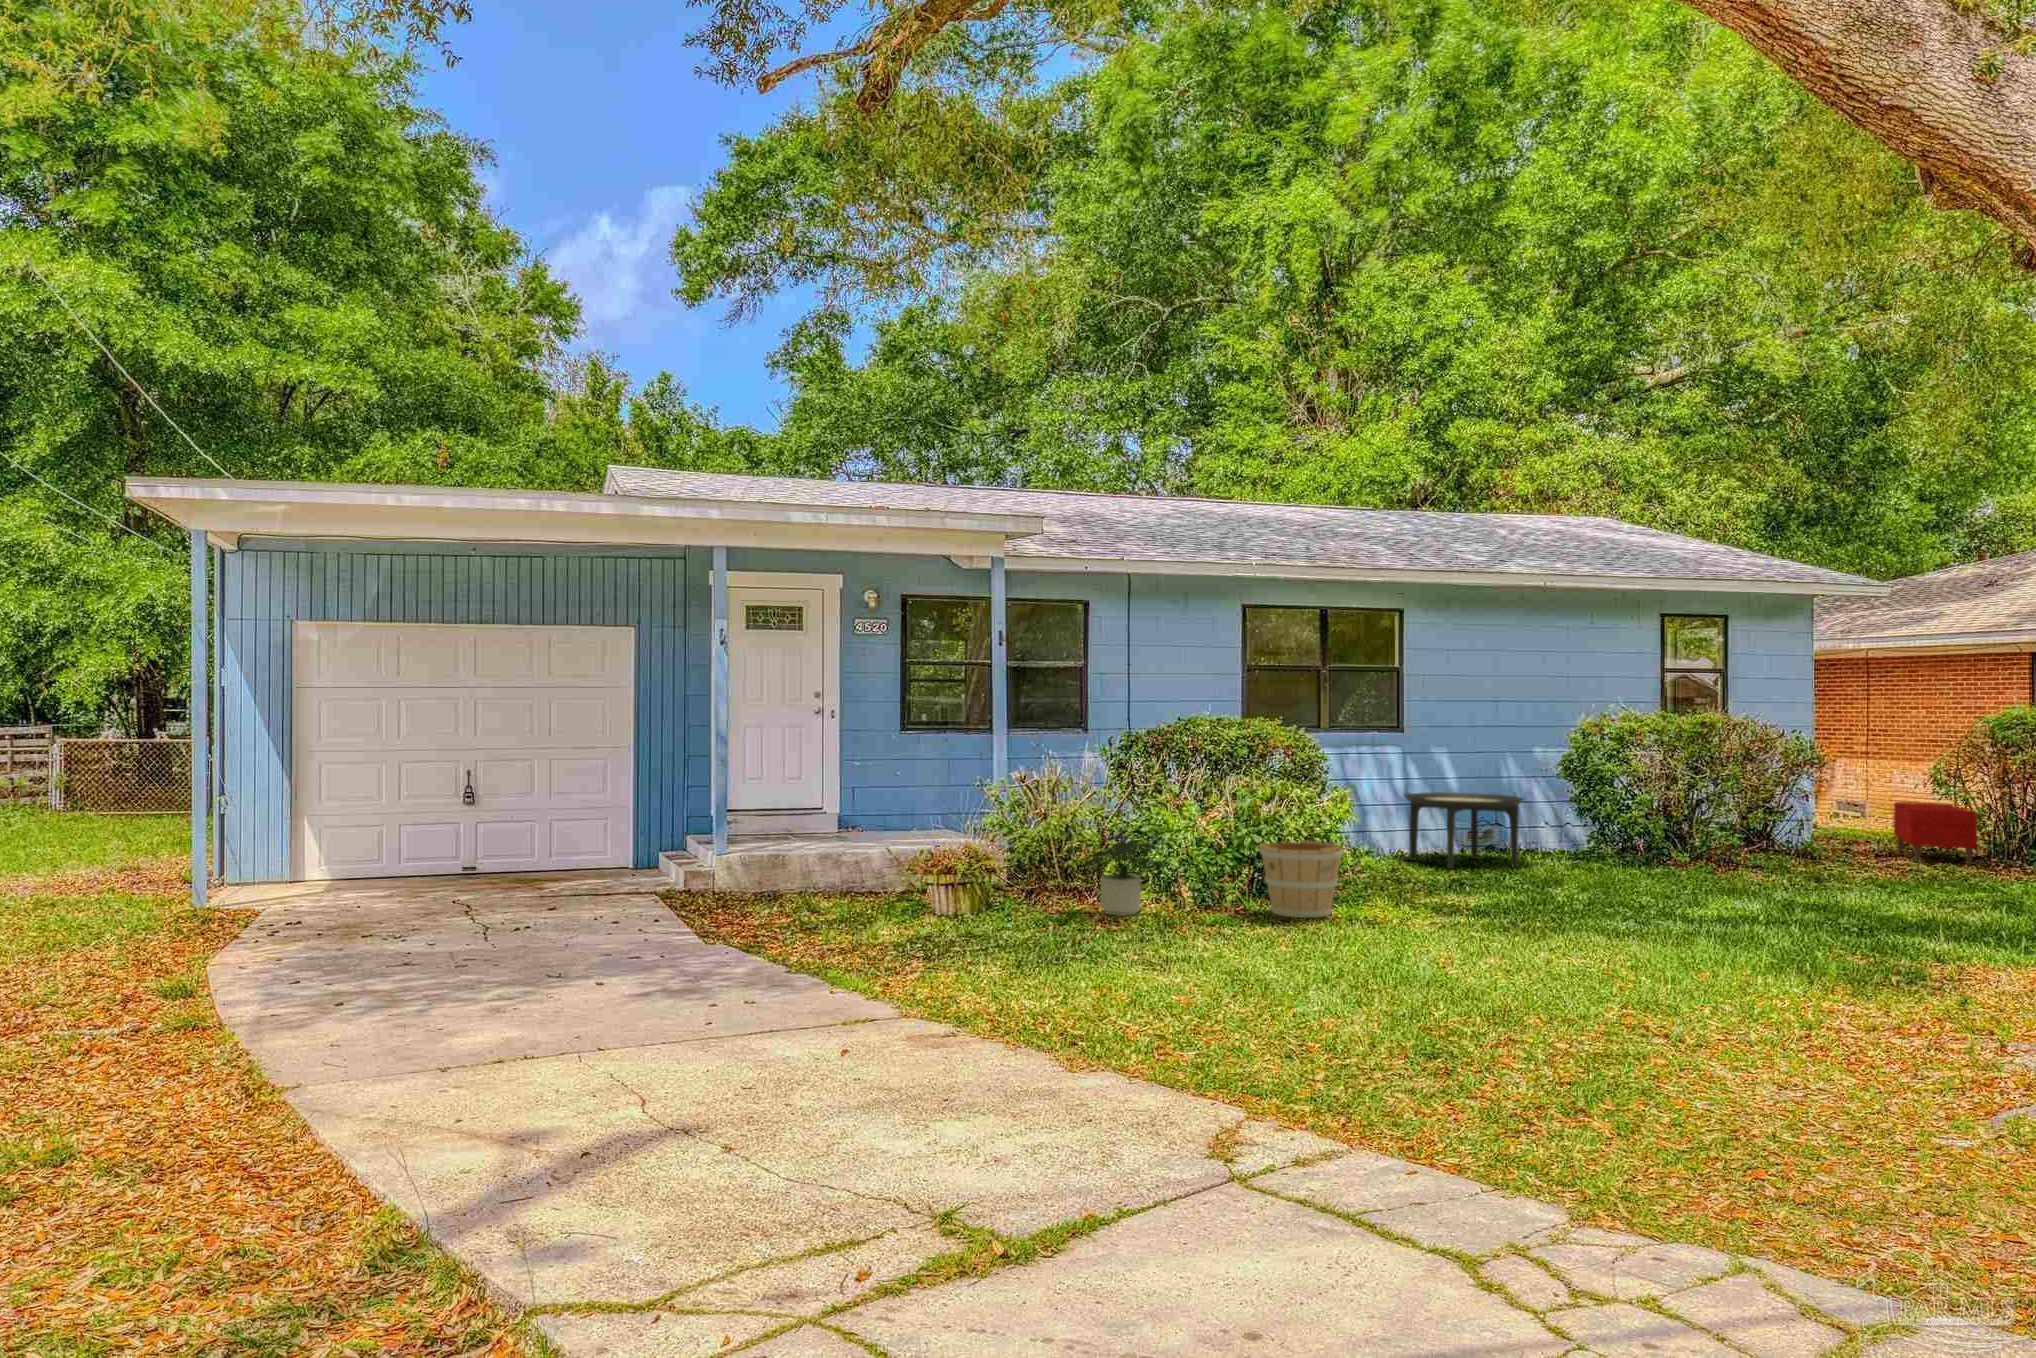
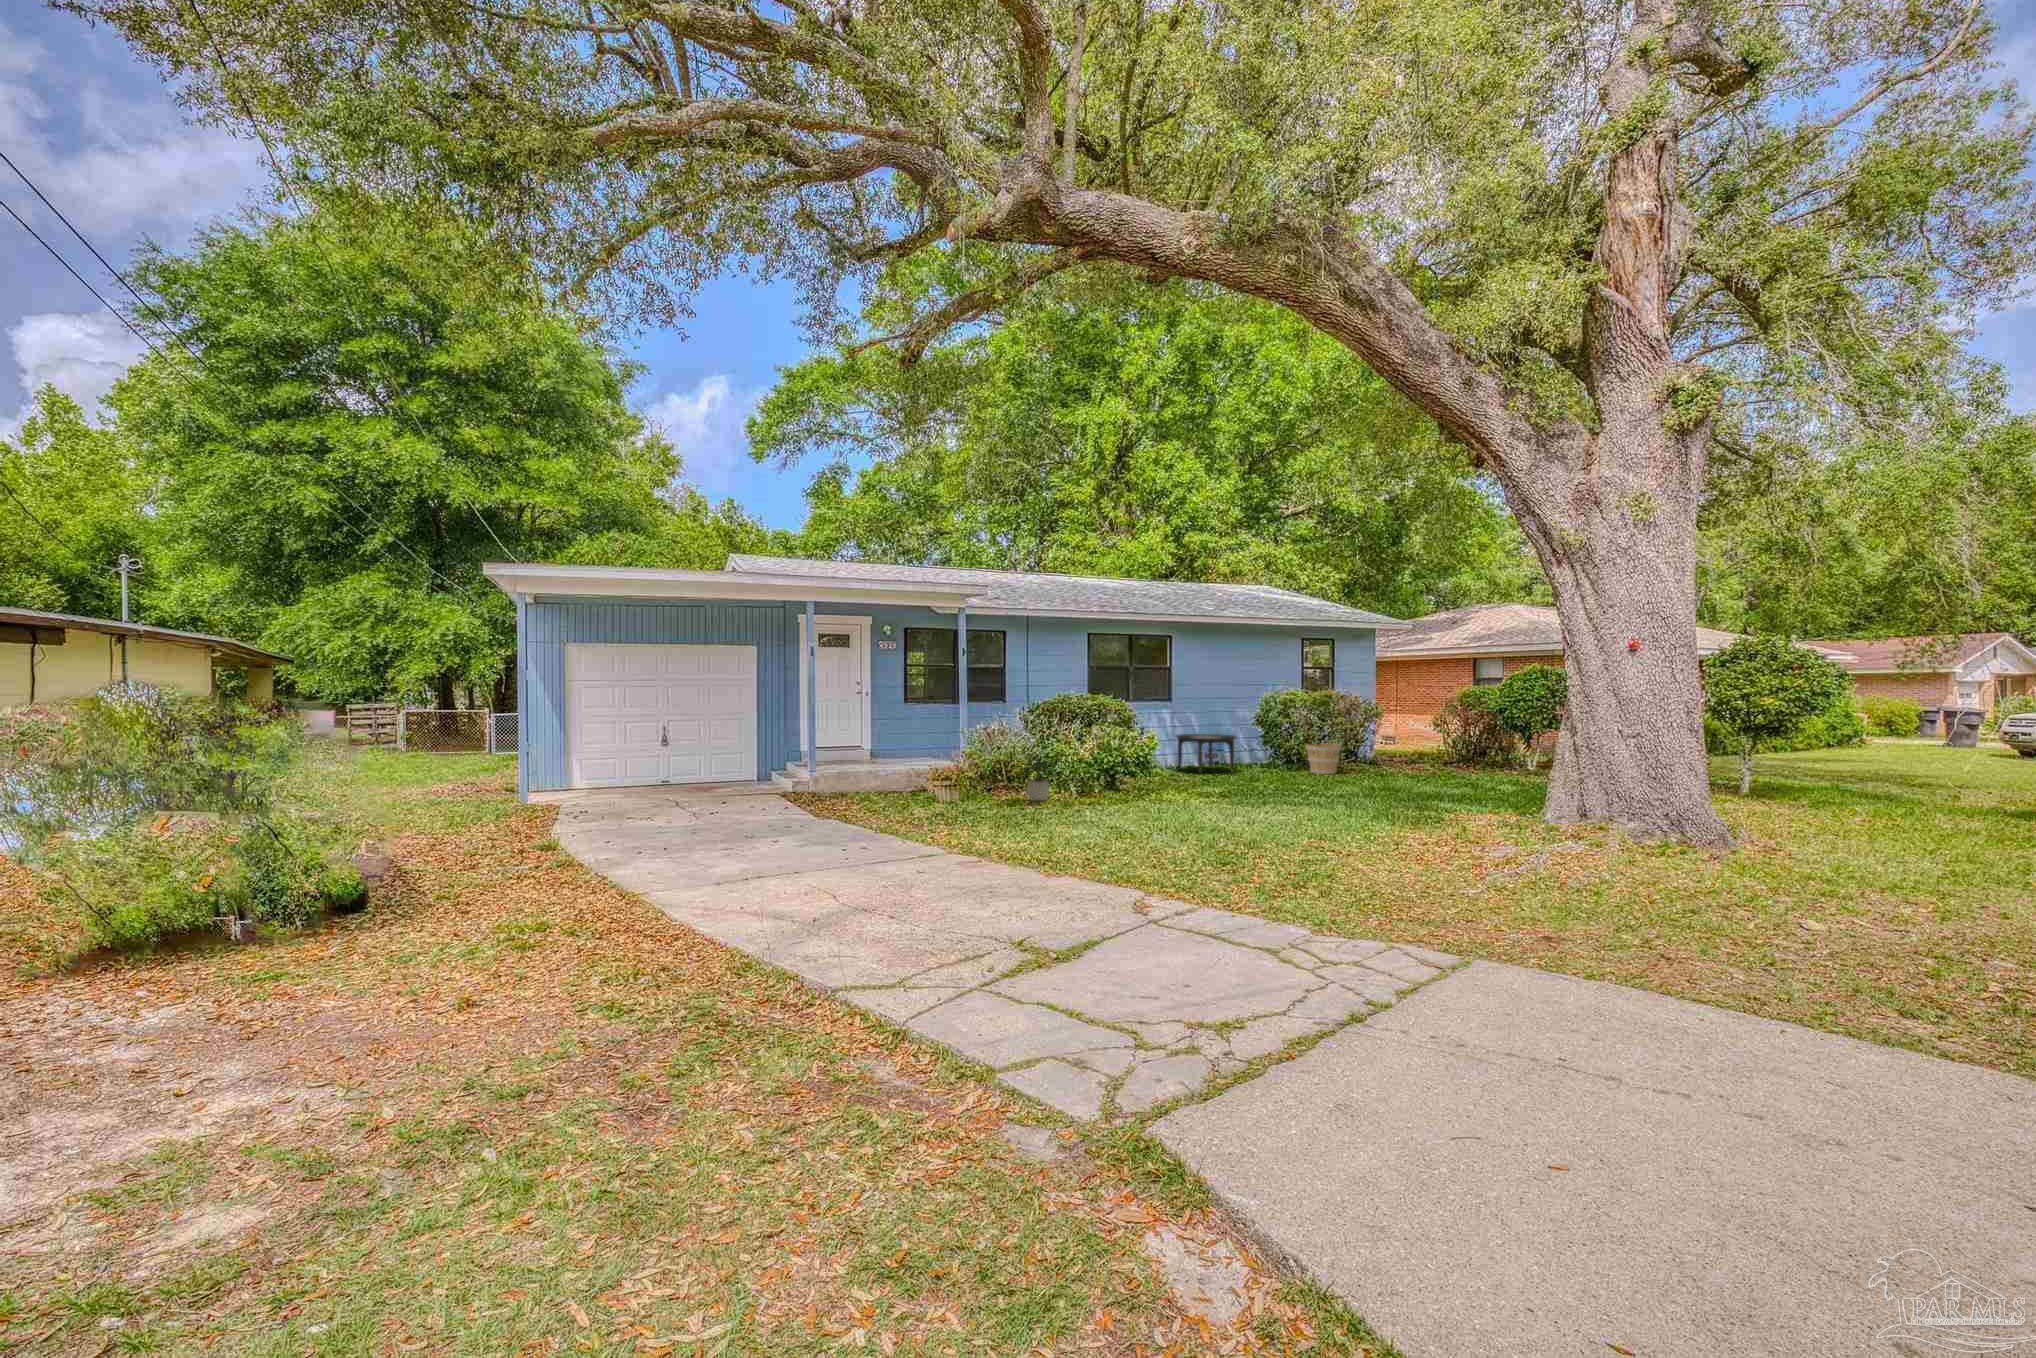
bench: present [1893,802,1977,866] -> none [1415,735,1455,766]
wooden bucket: present [1260,840,1343,918] -> present [1306,743,1341,774]

